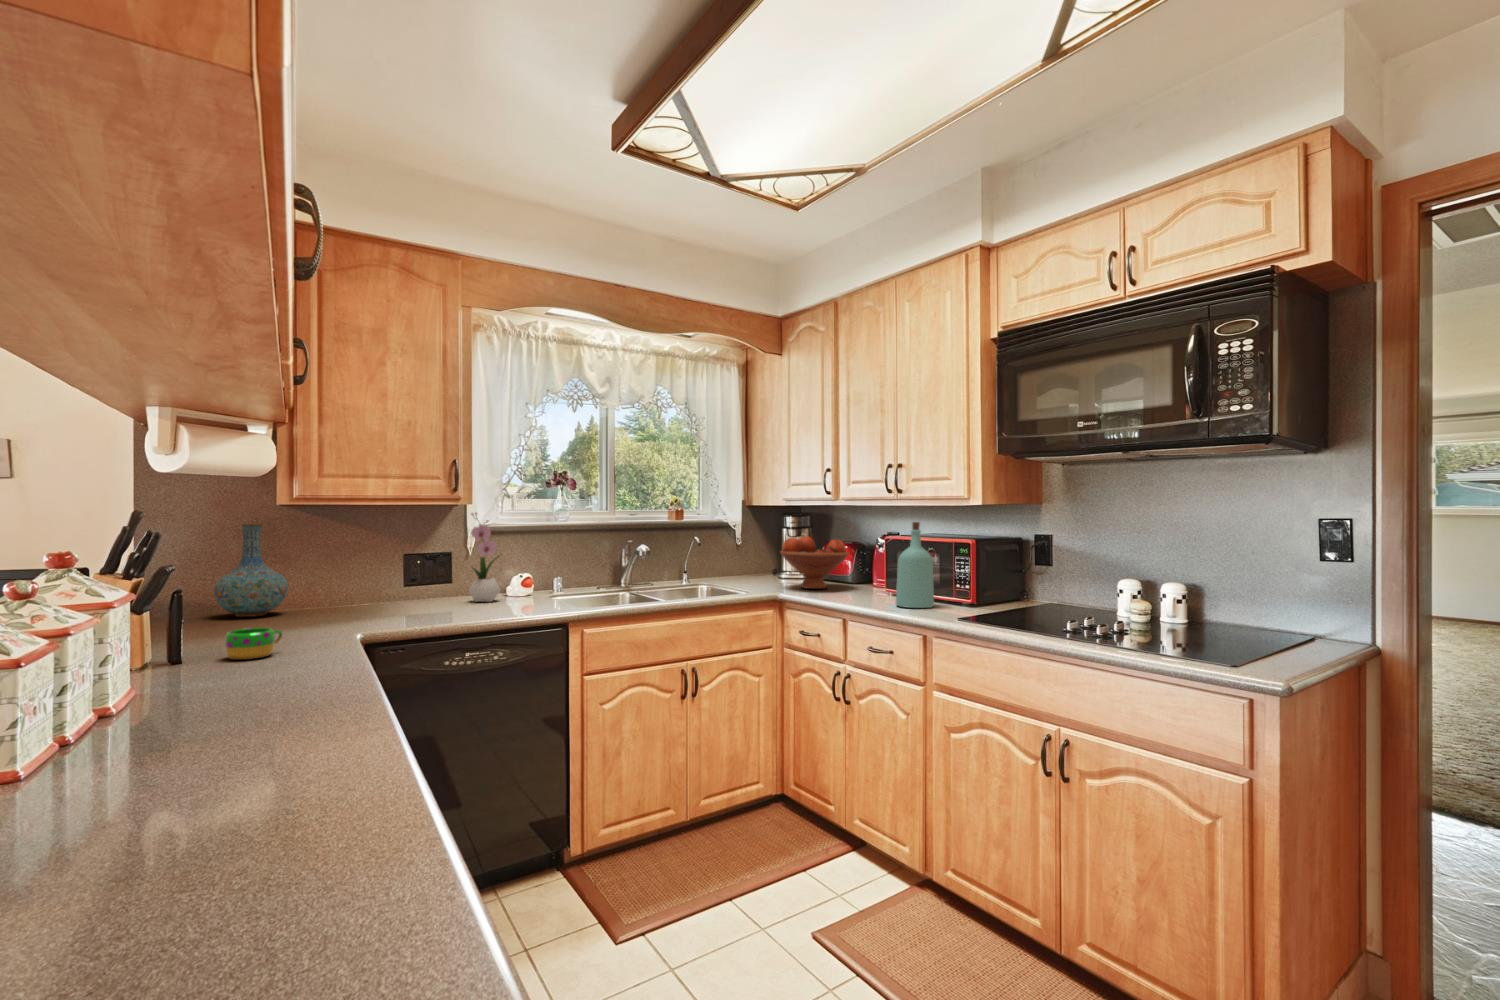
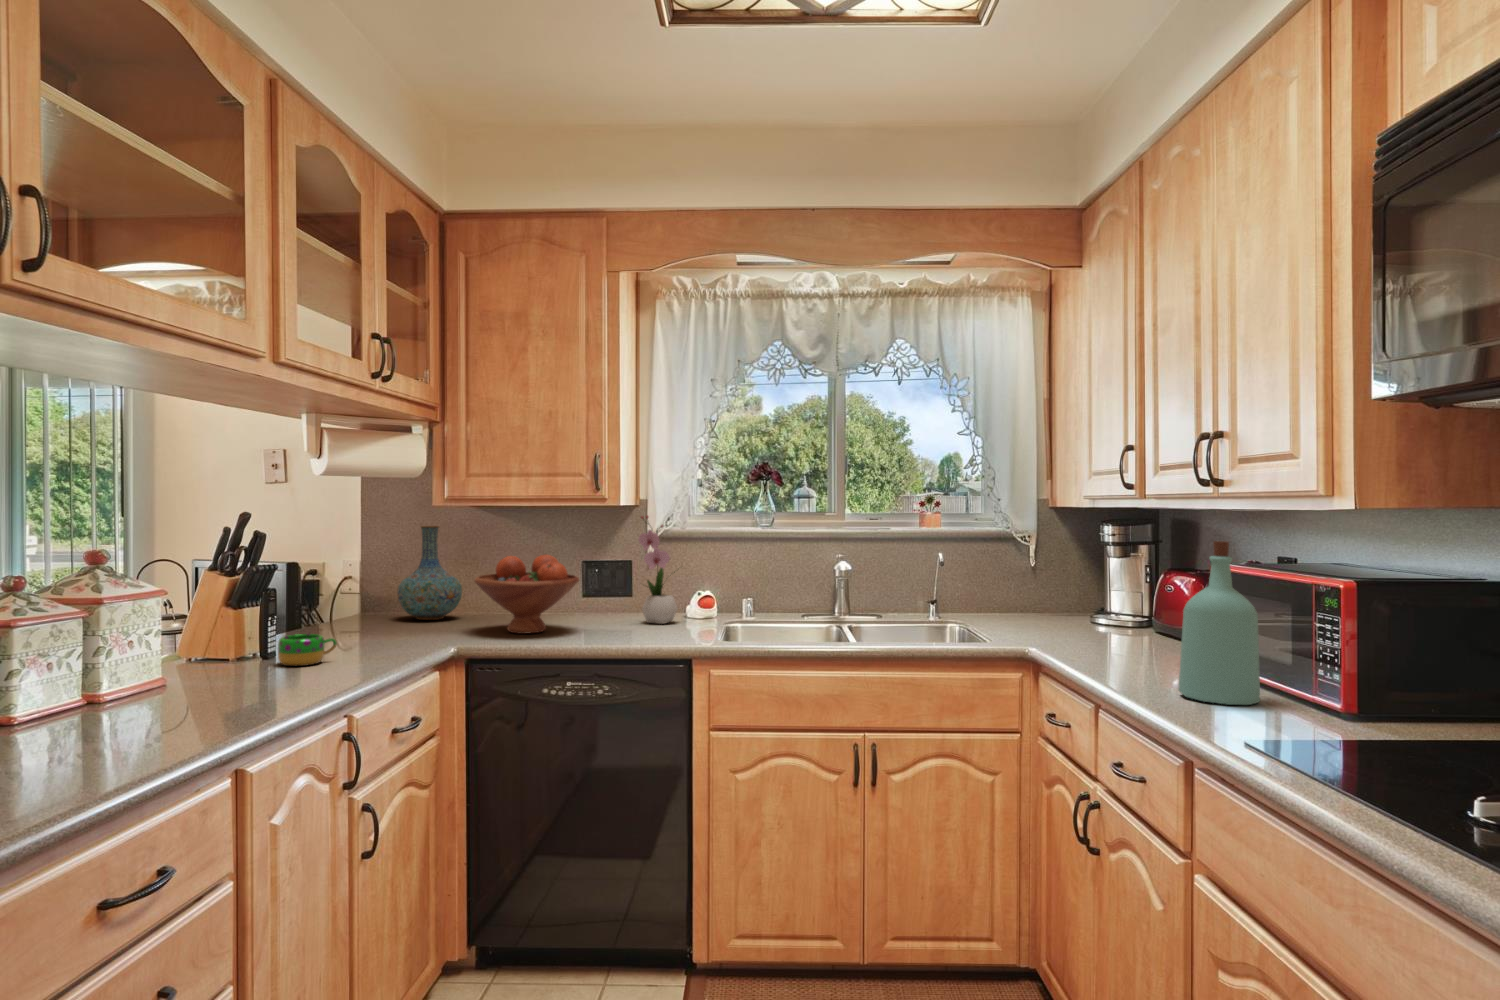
fruit bowl: present [780,536,849,589] -> present [475,555,579,634]

